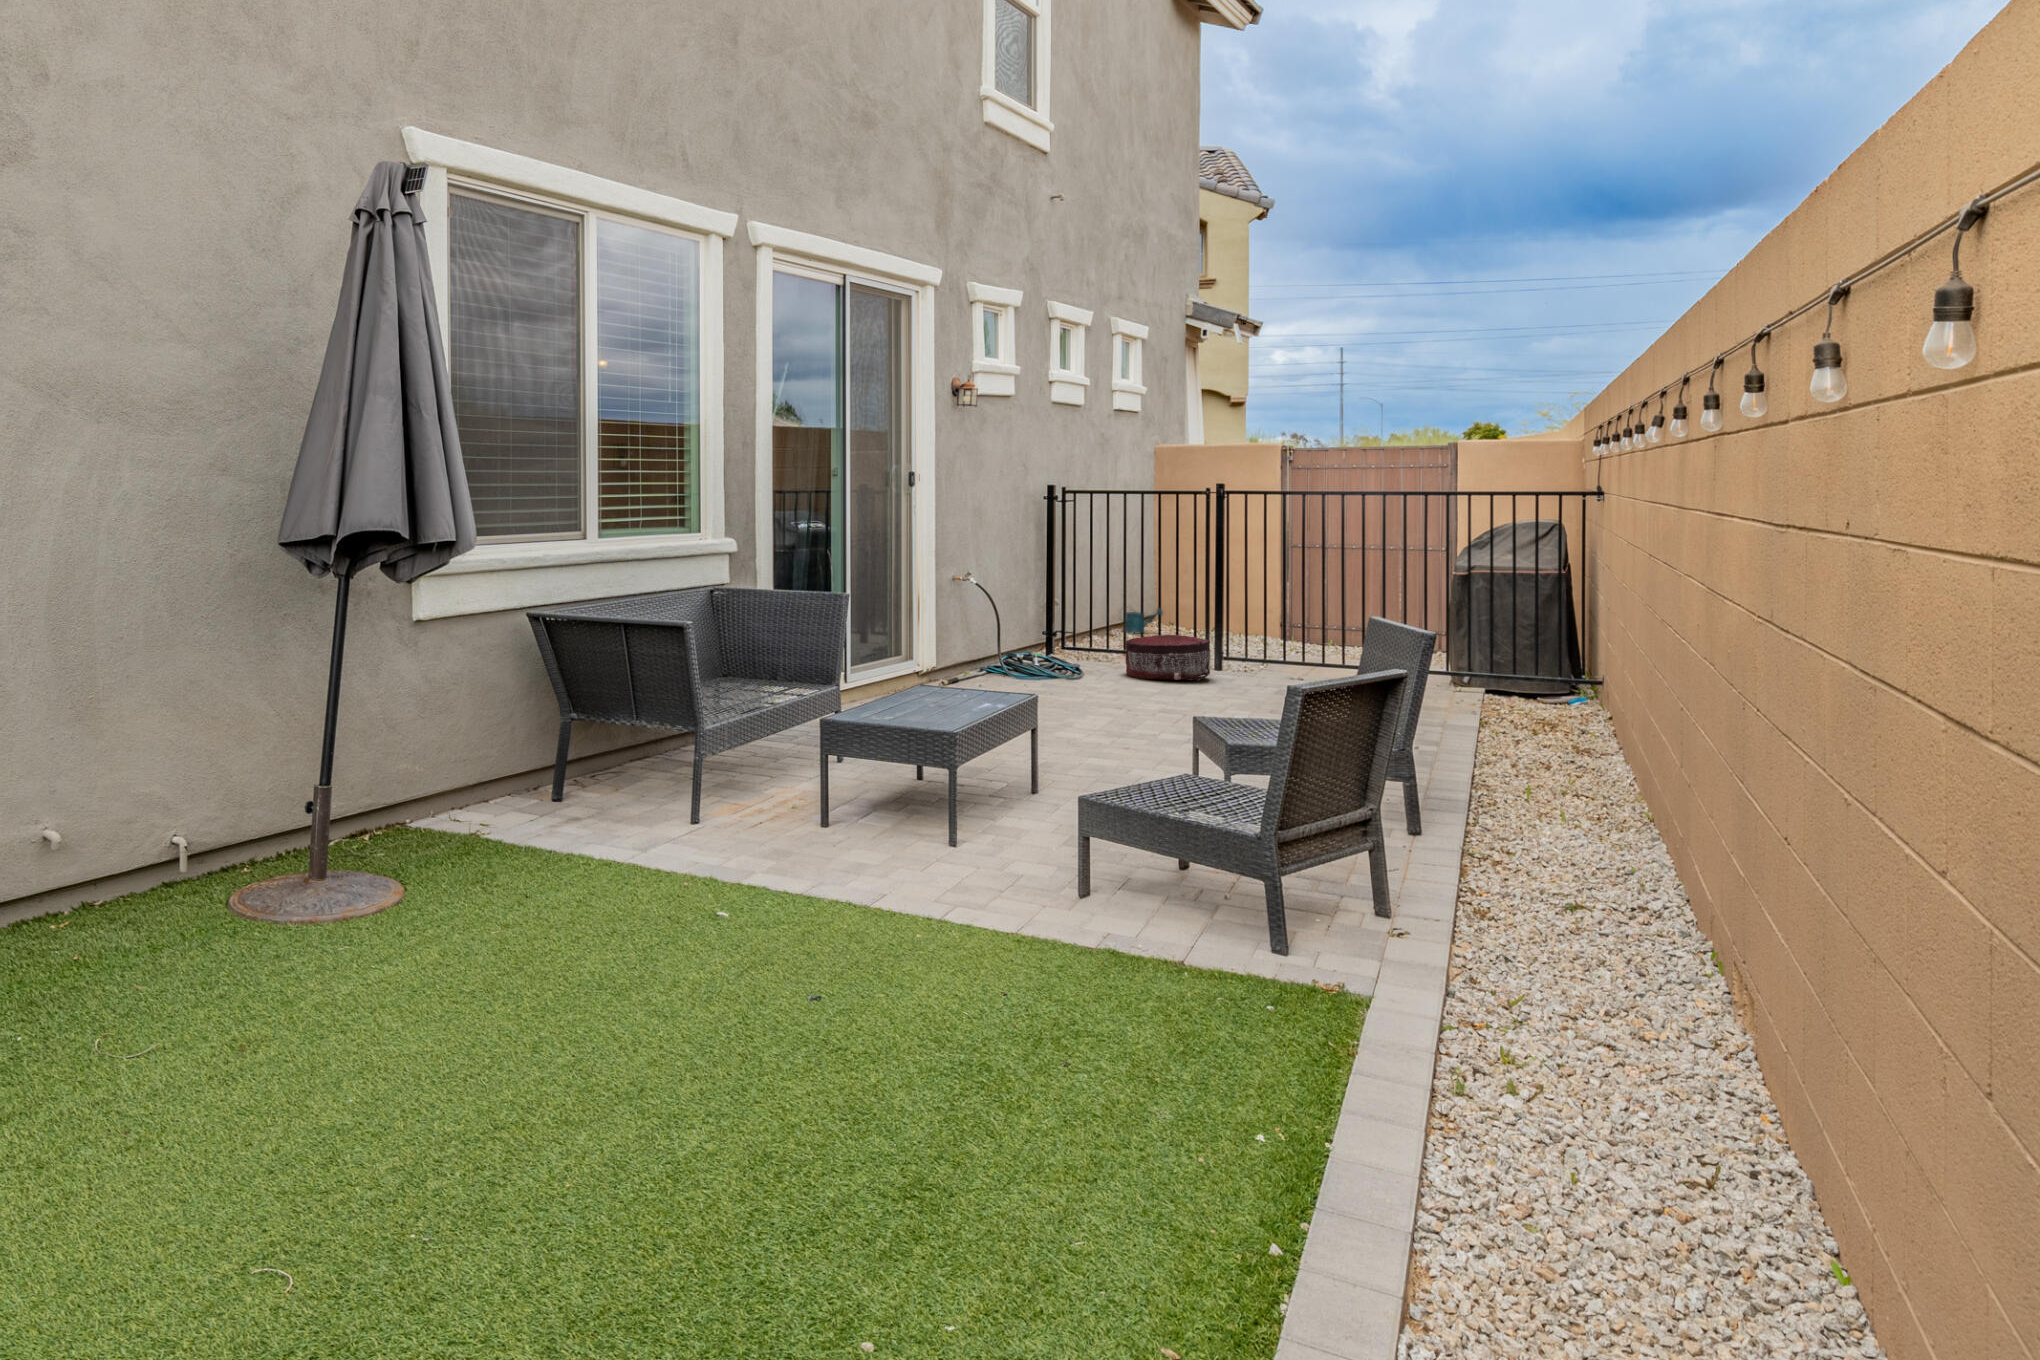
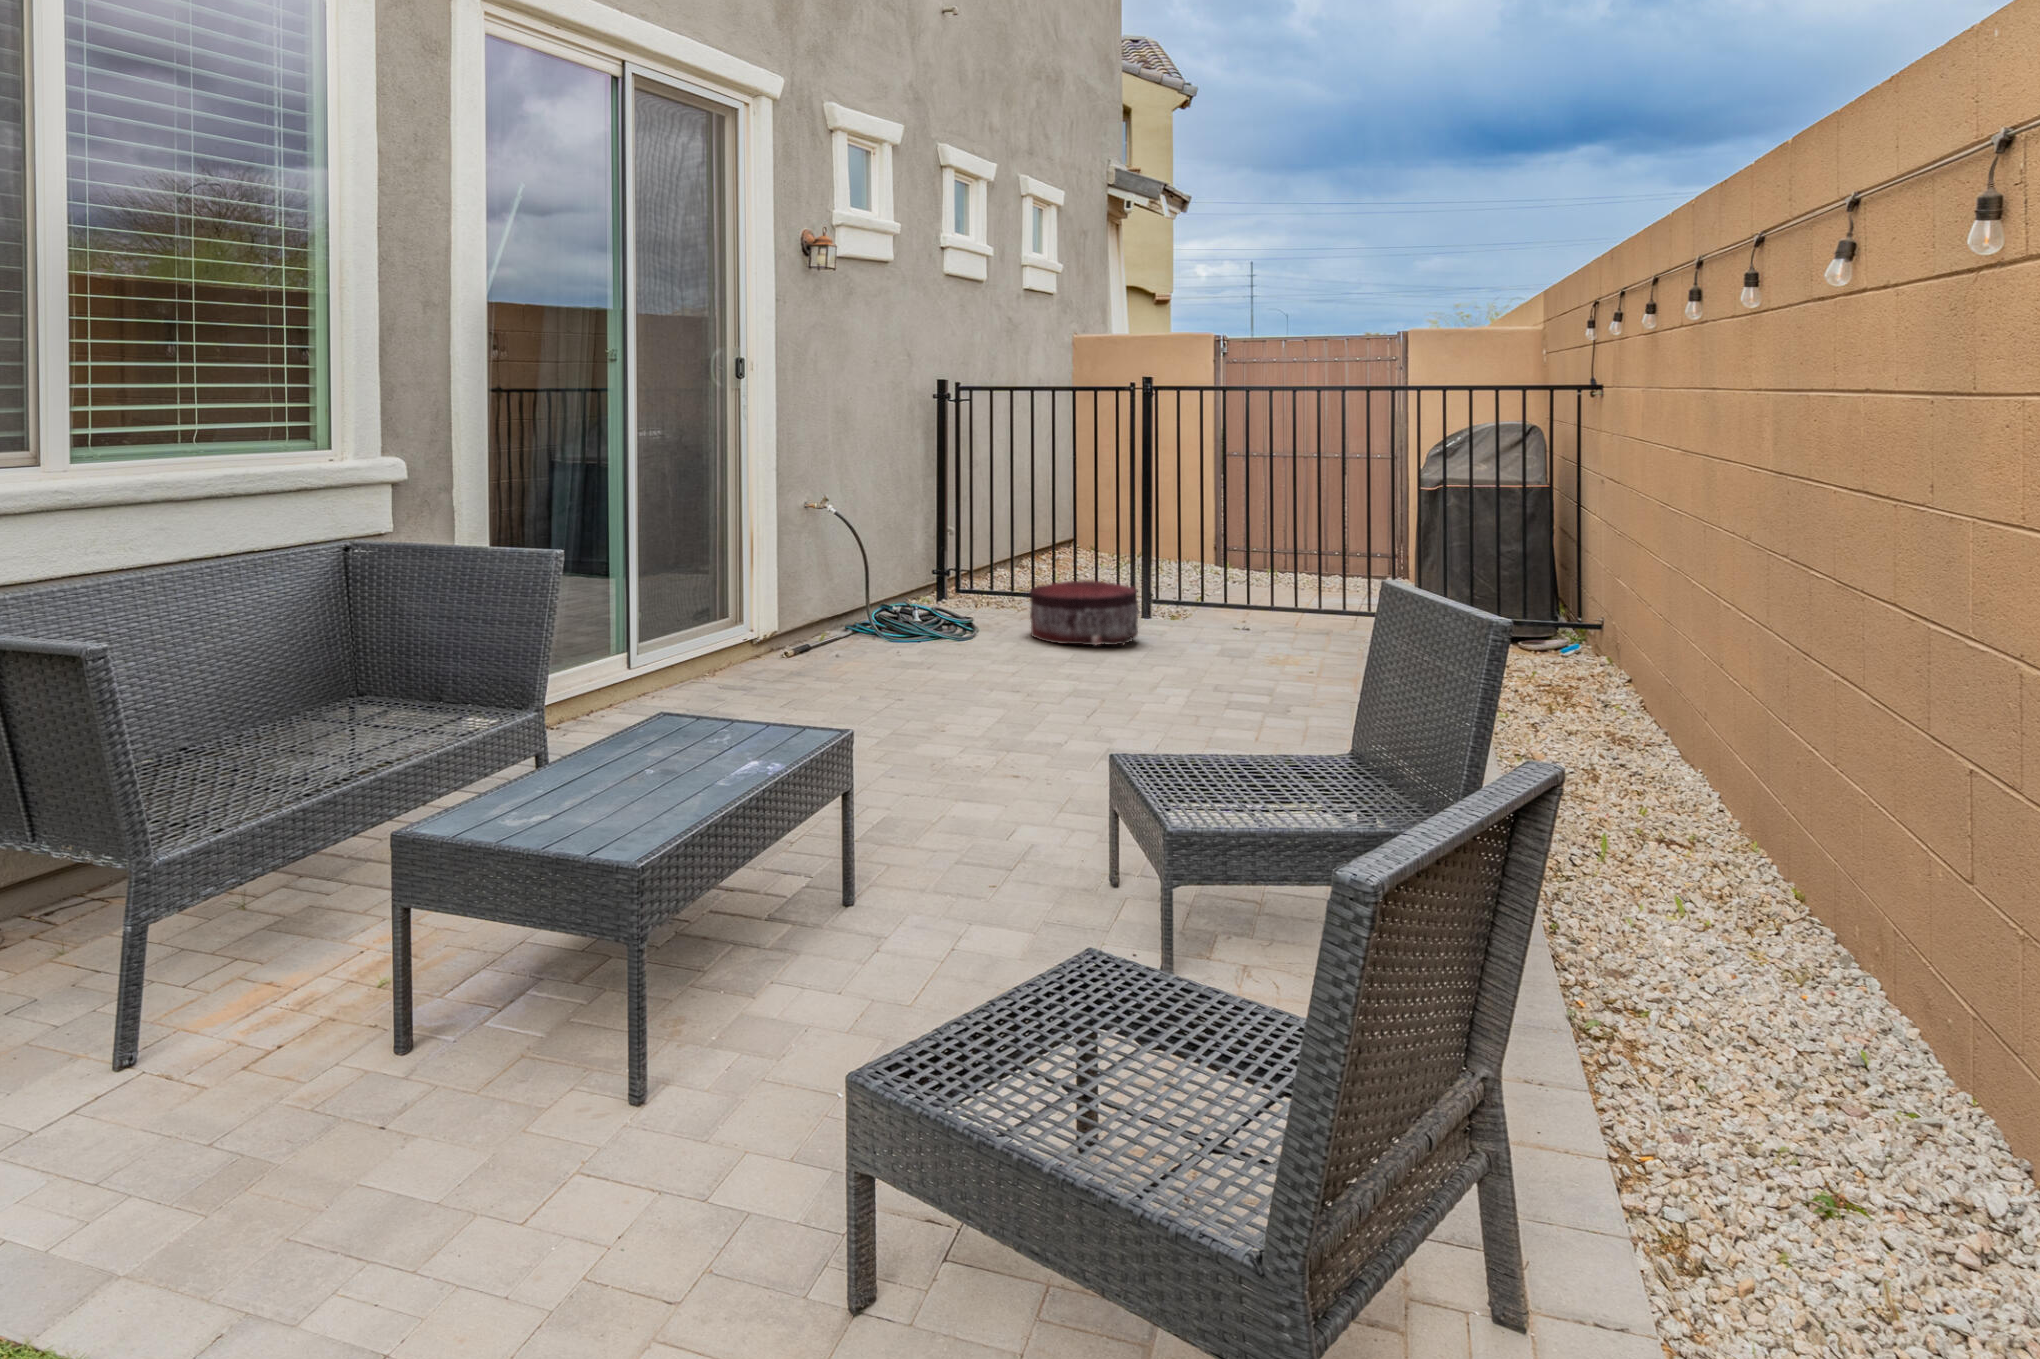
watering can: present [1121,609,1163,634] -> none [1029,529,1081,563]

